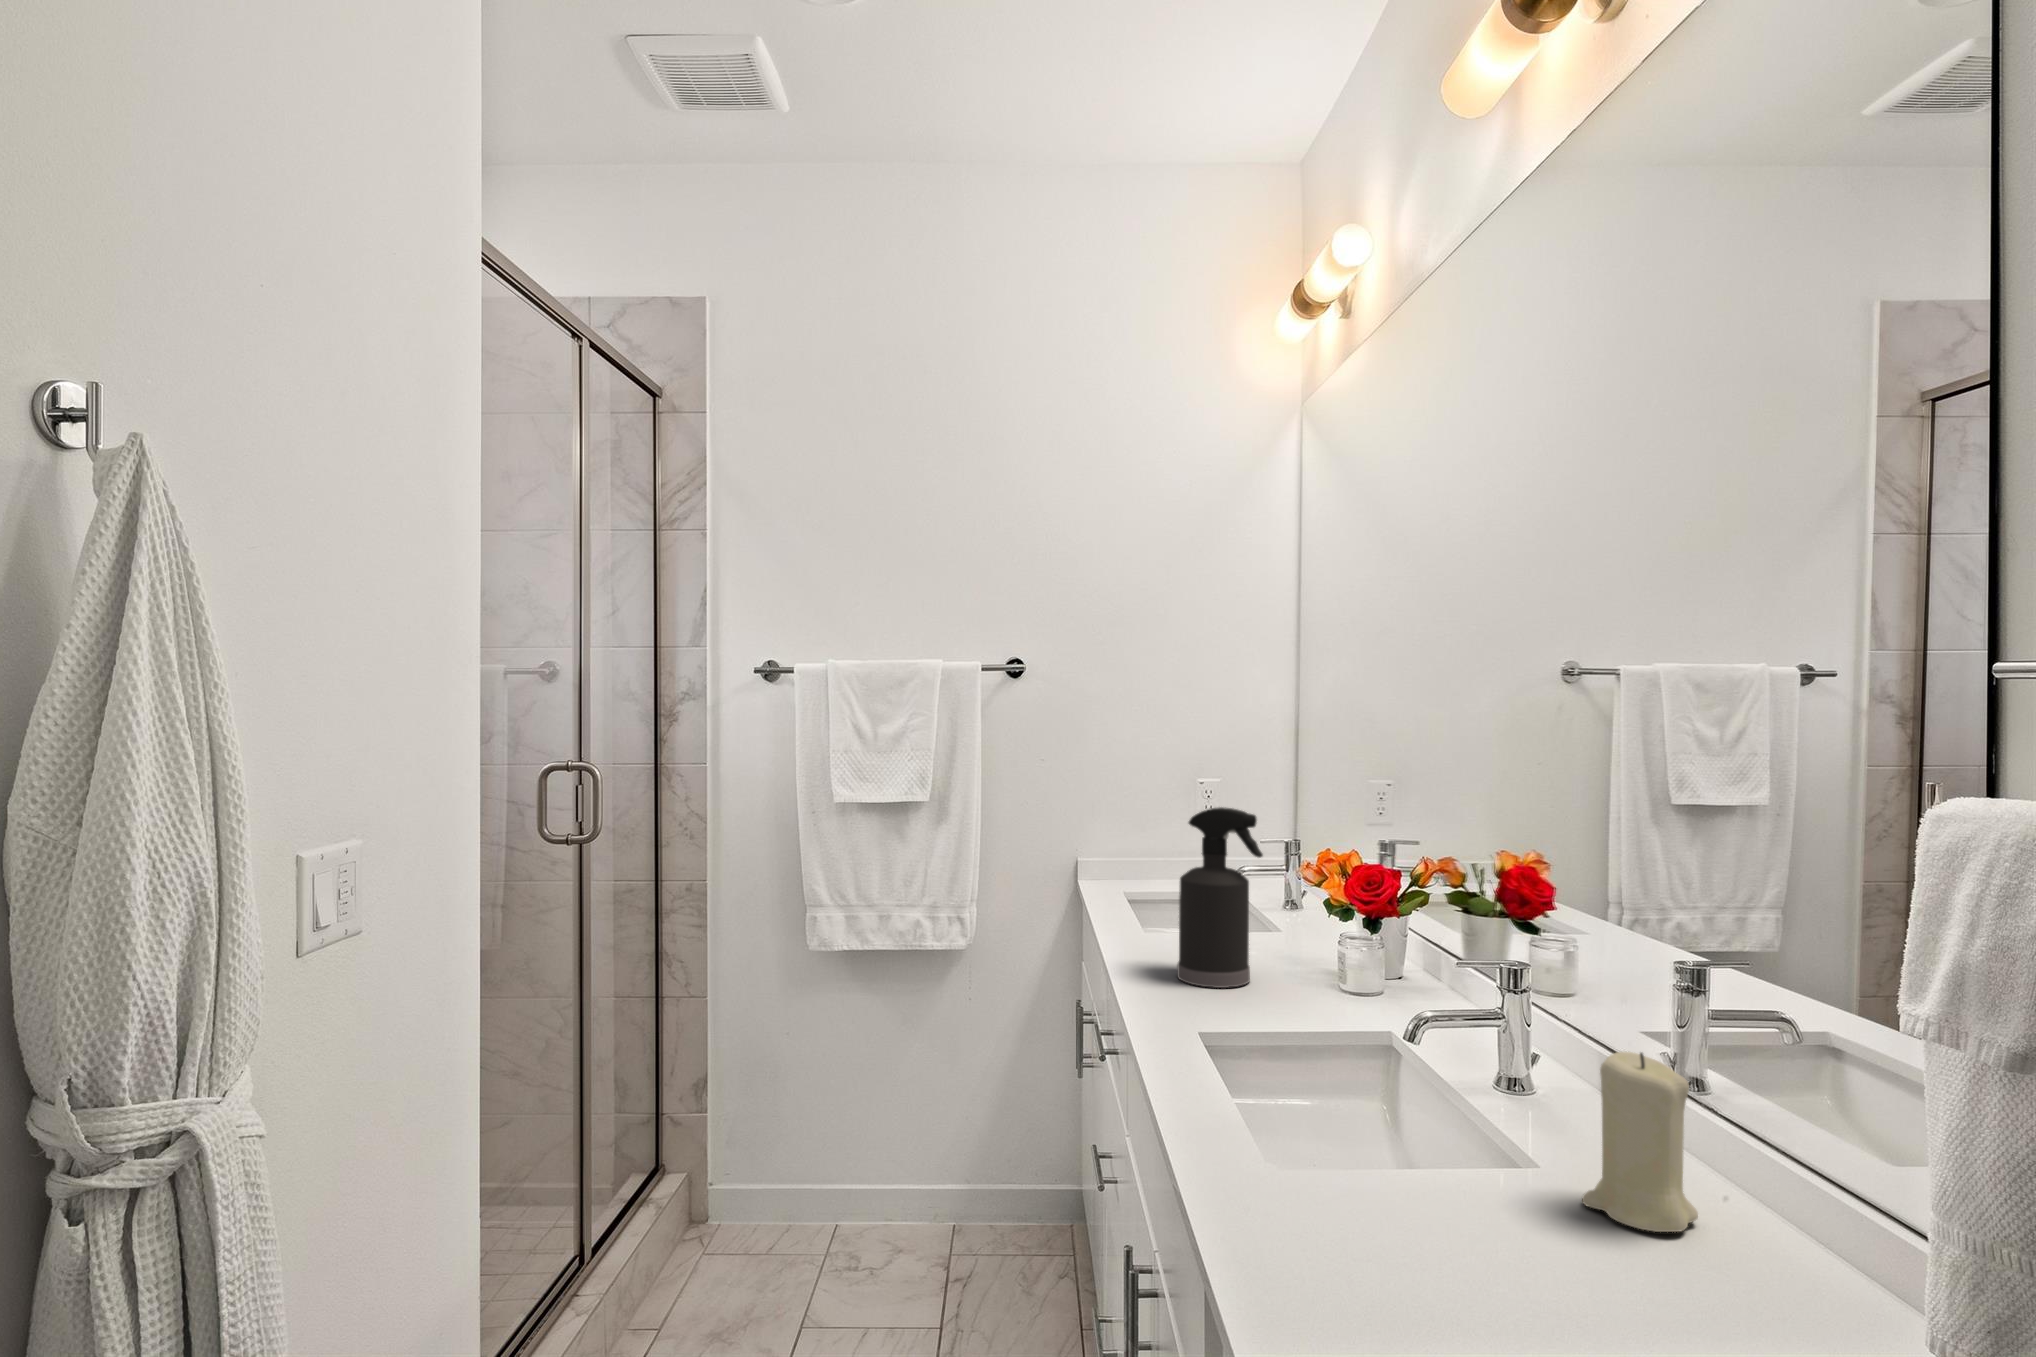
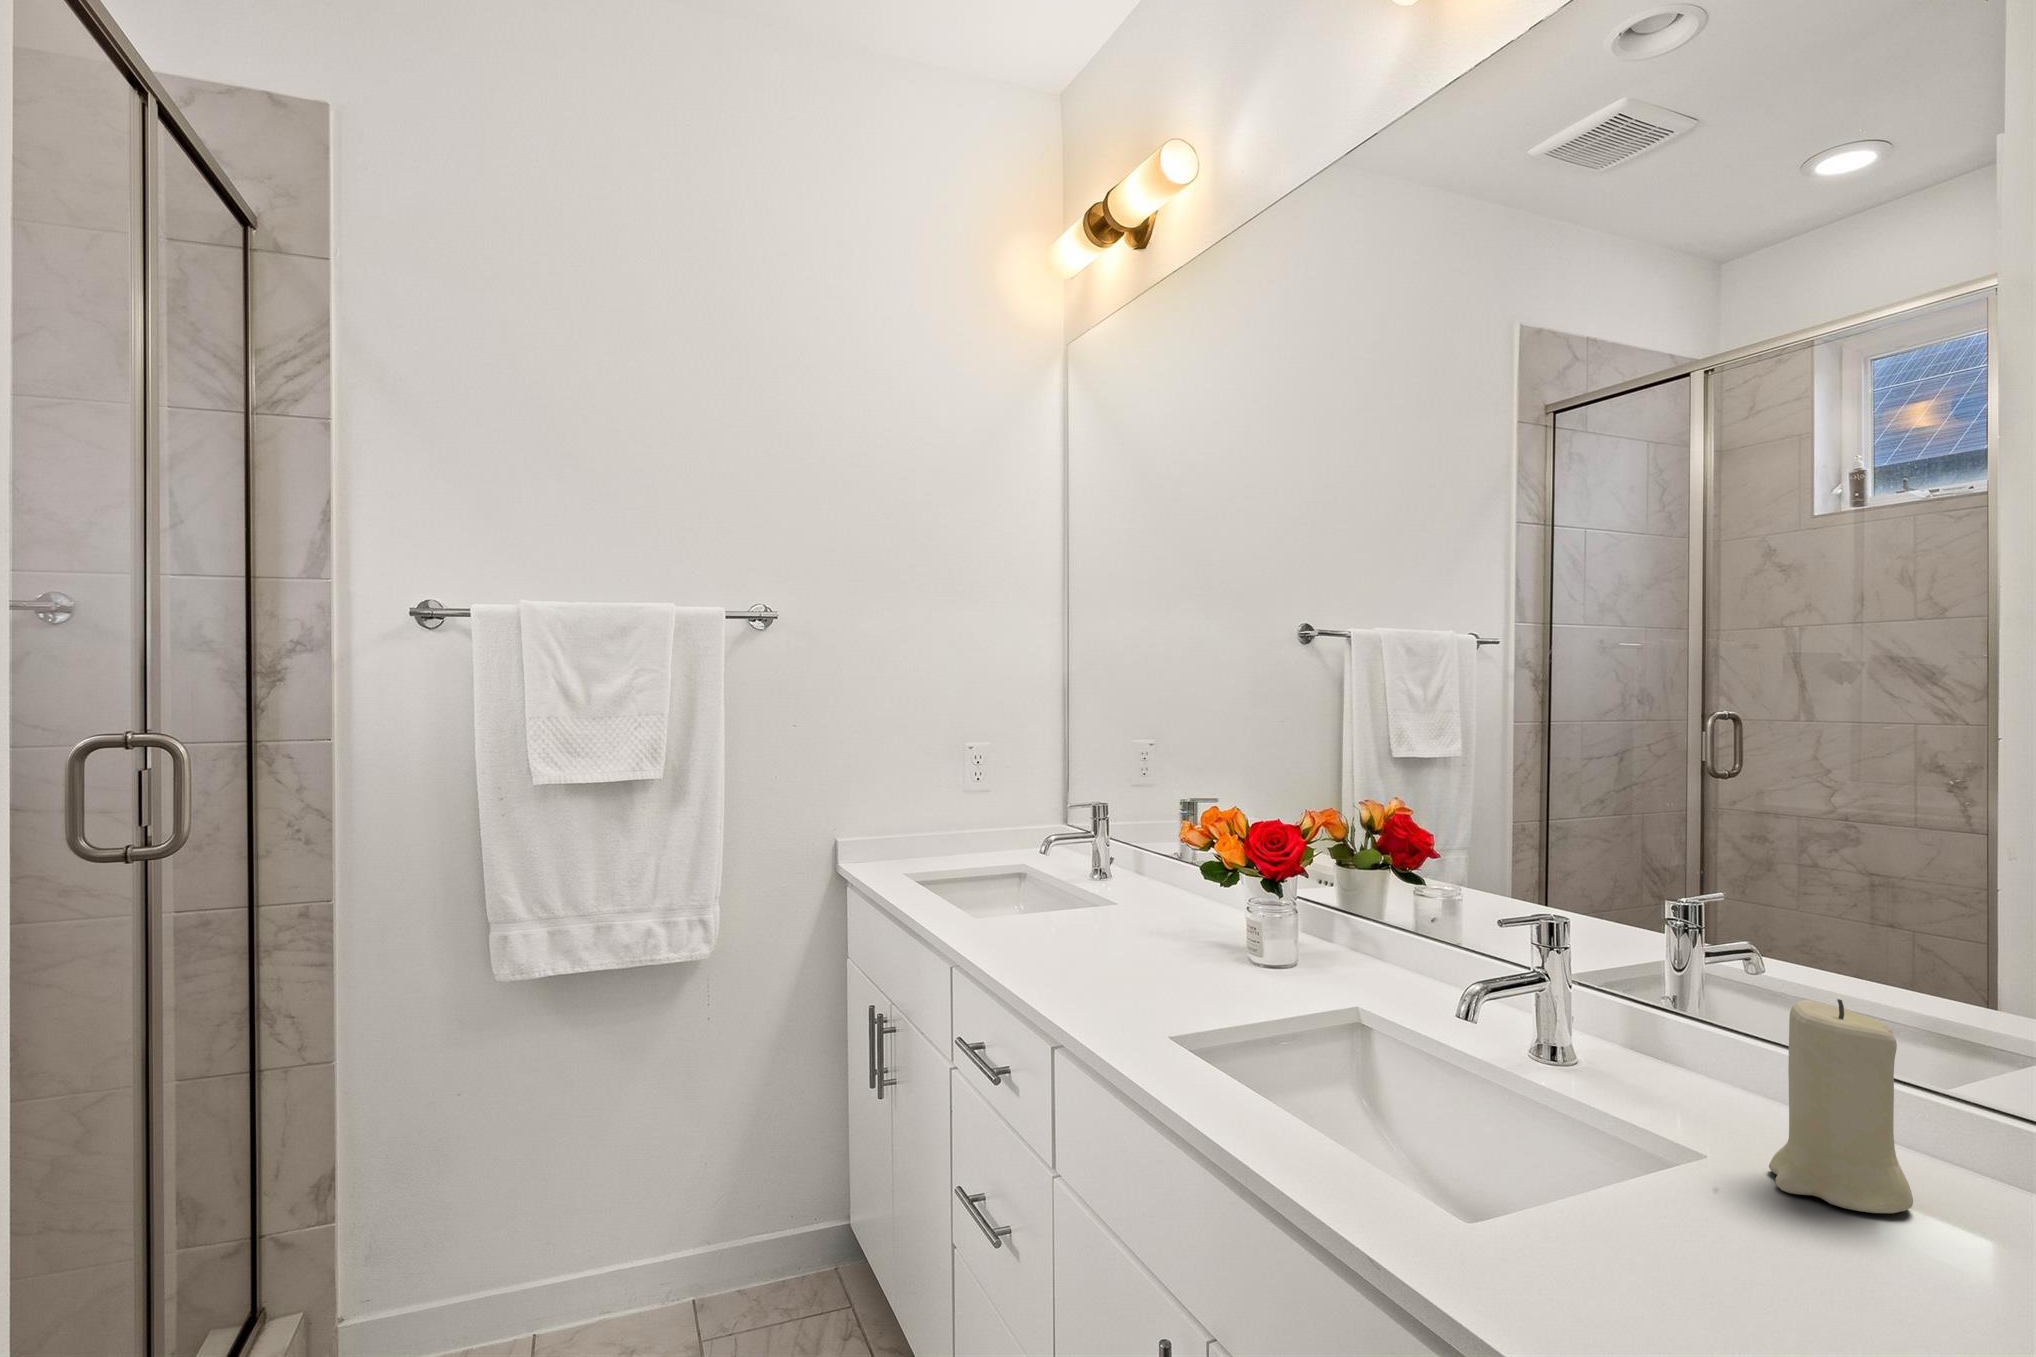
spray bottle: present [1177,807,1263,988] -> none [1056,761,1157,976]

